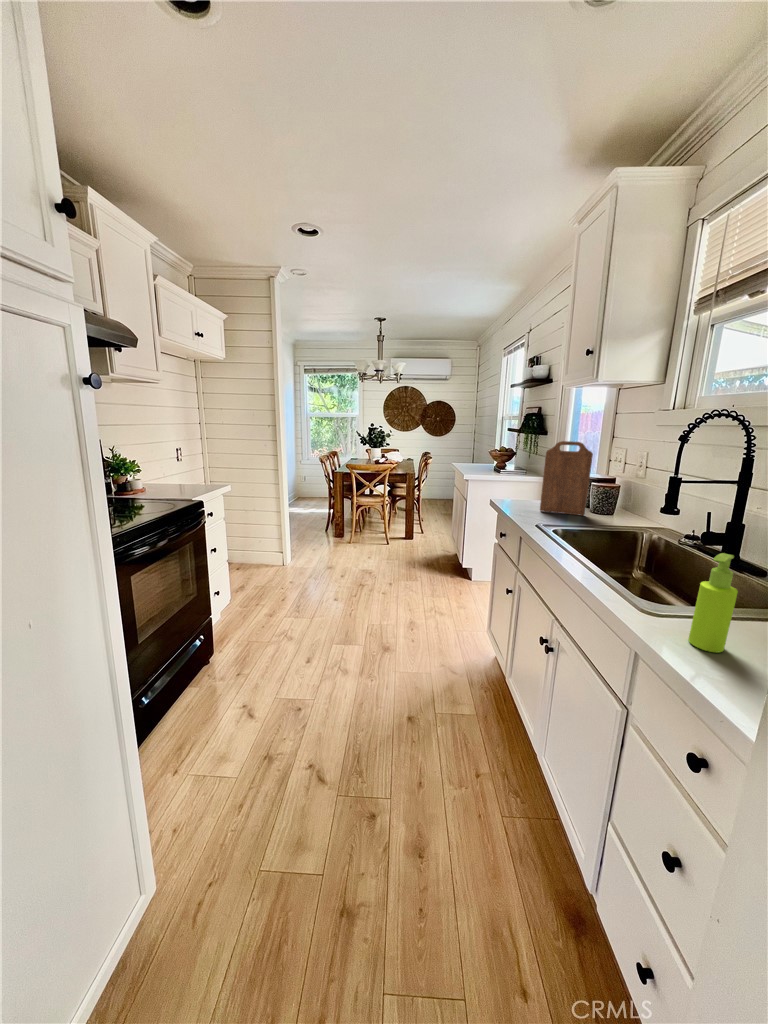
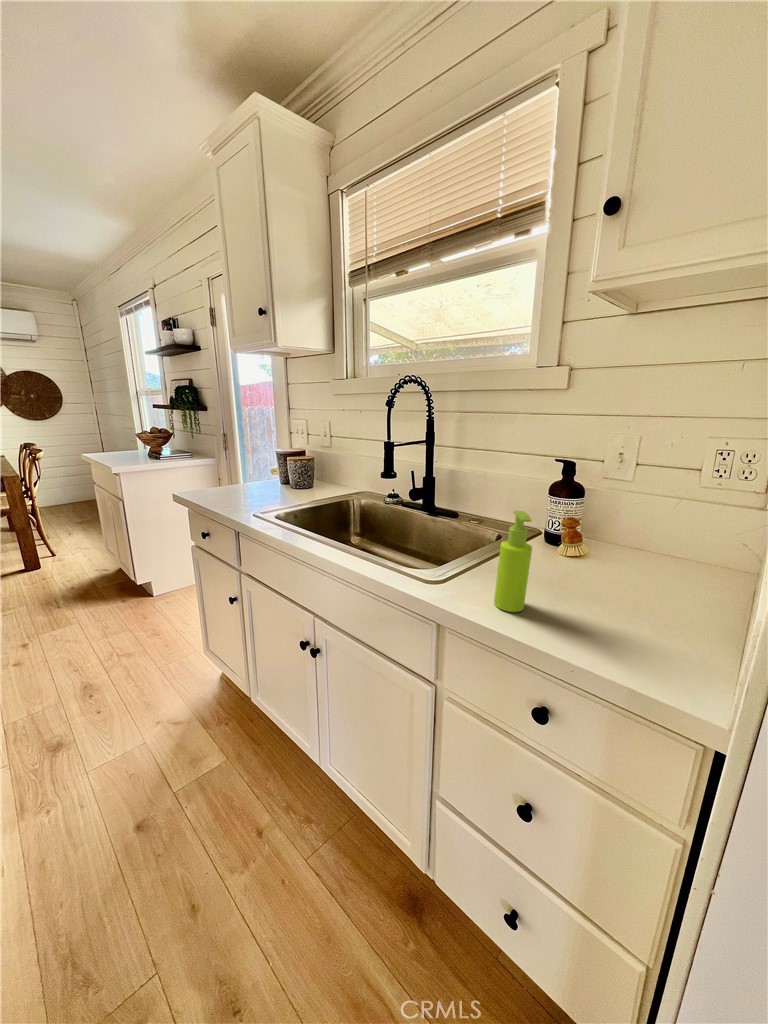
cutting board: present [540,441,593,516] -> none [237,412,292,497]

